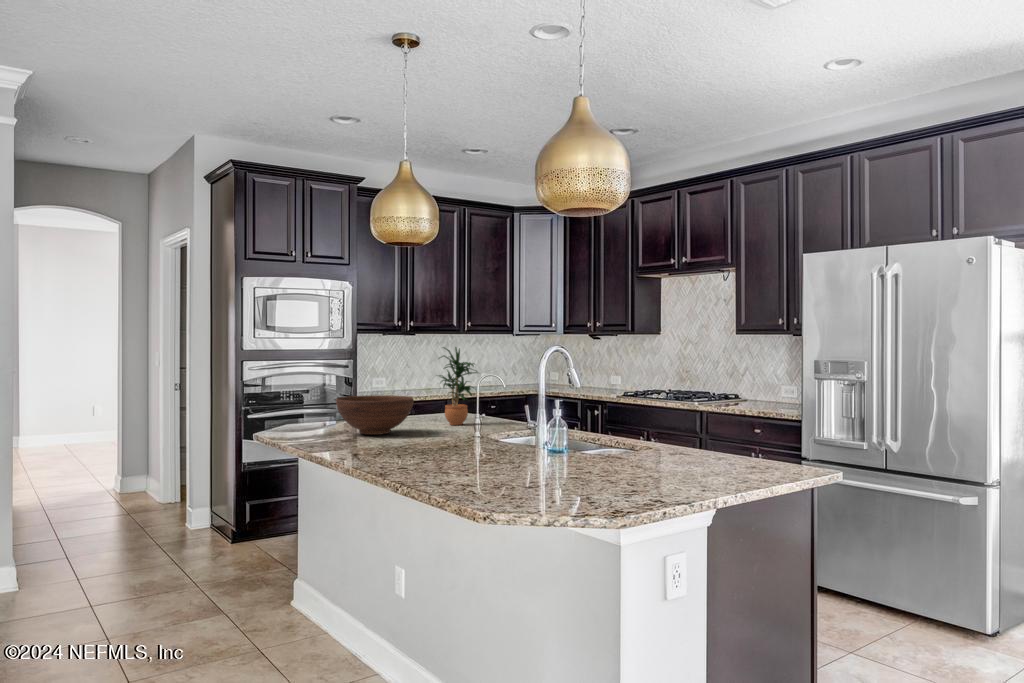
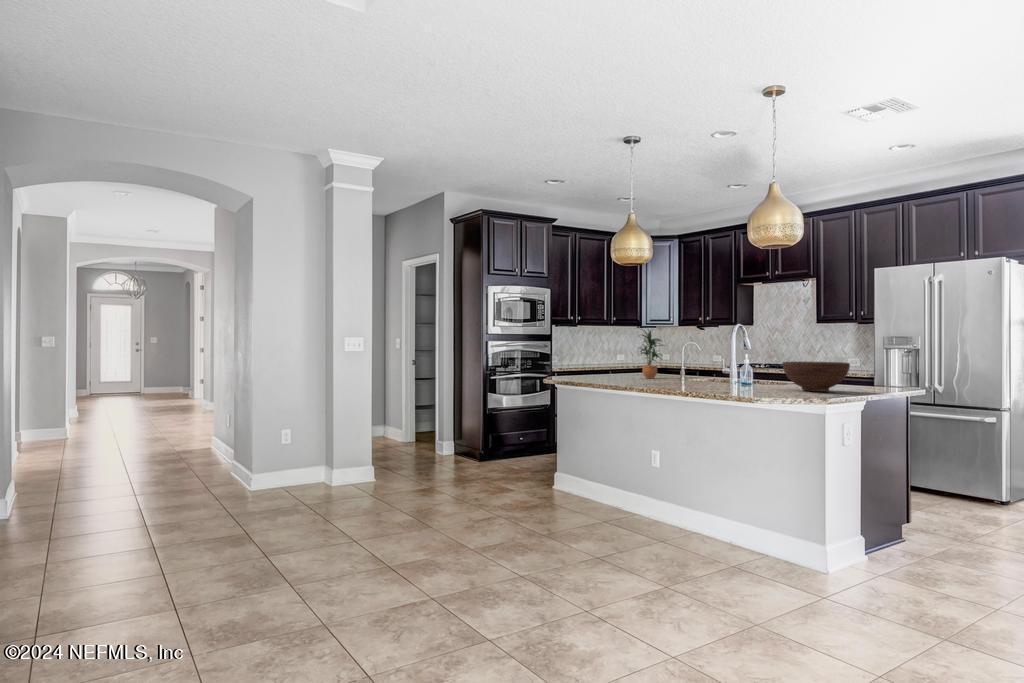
fruit bowl: present [336,395,414,435] -> present [782,362,850,392]

